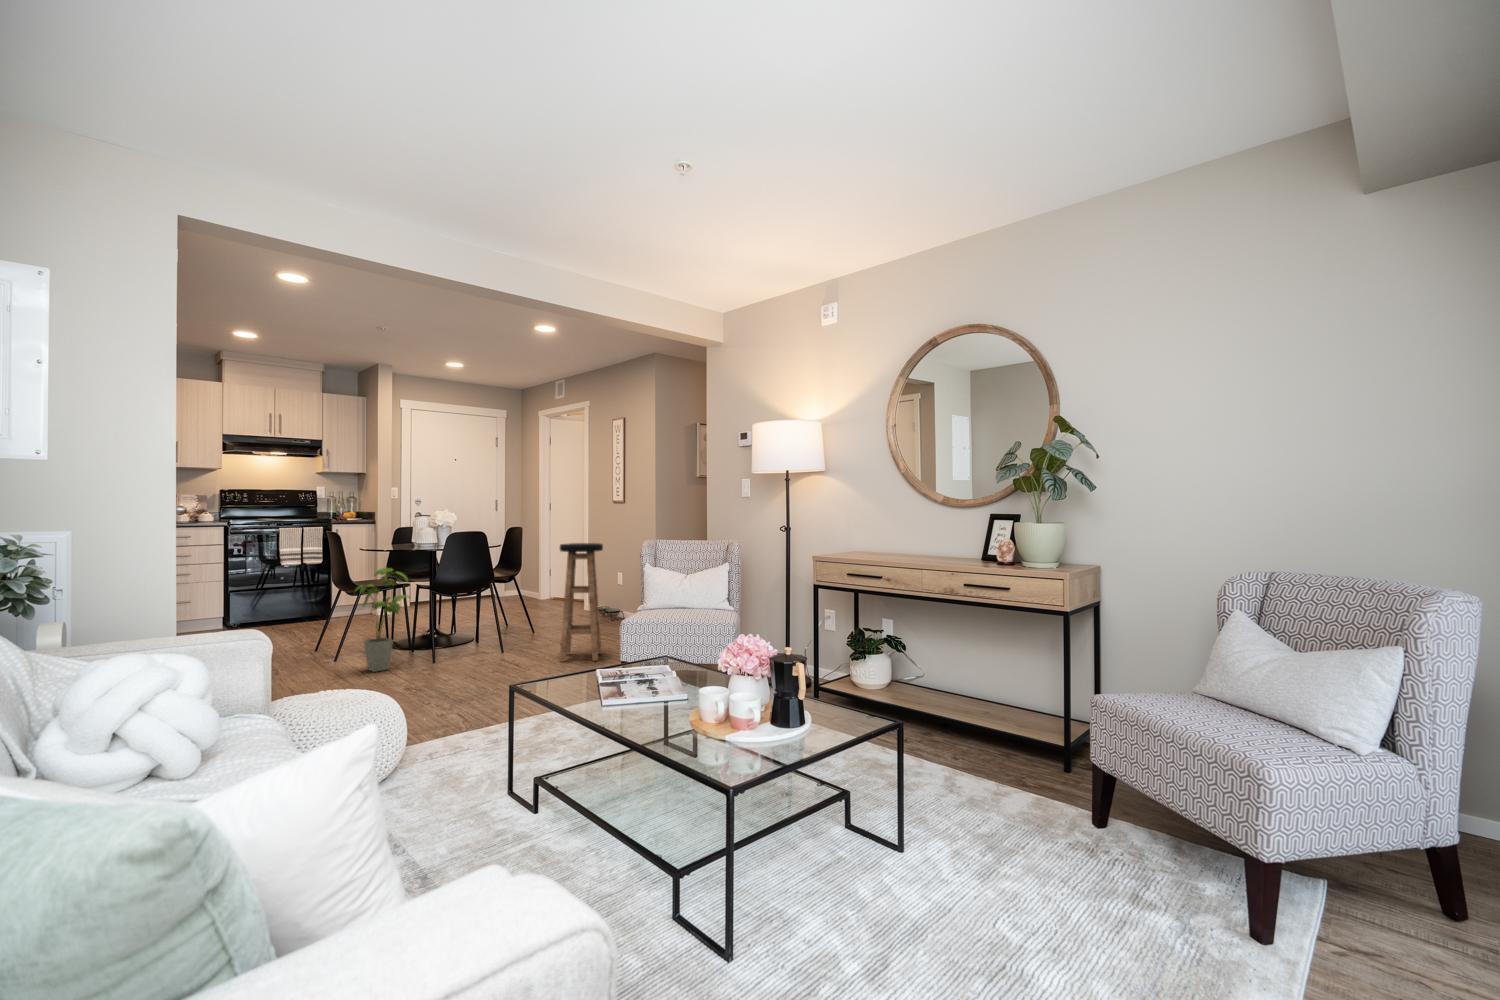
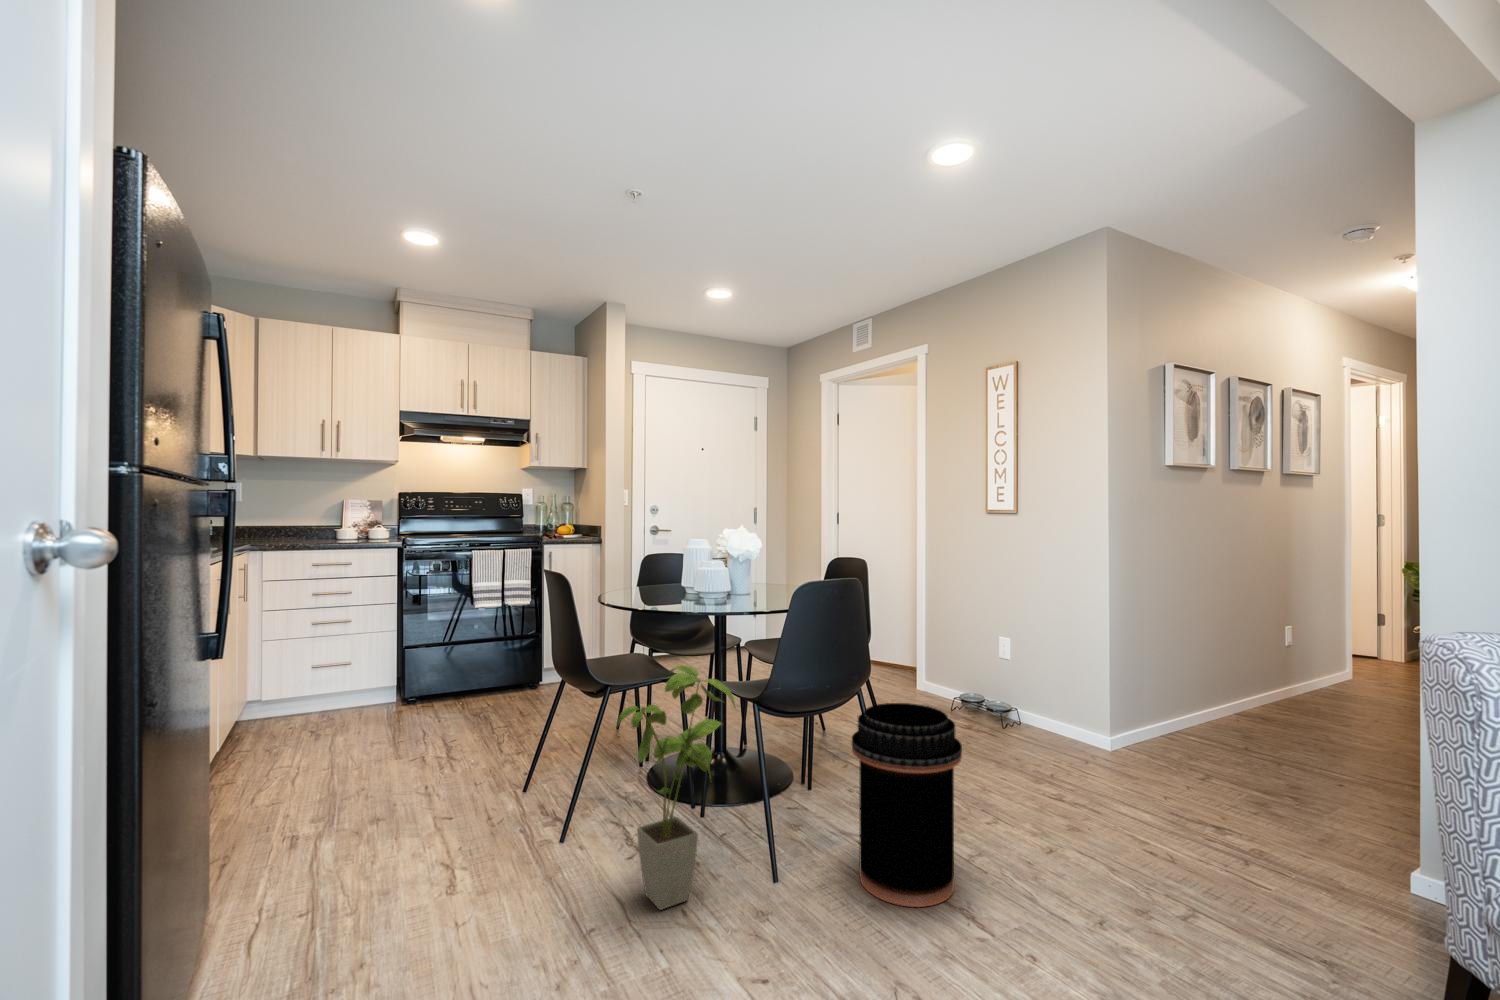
bar stool: present [559,543,603,662] -> none [1040,609,1161,908]
trash can: none [470,587,520,666] -> present [852,703,962,907]

